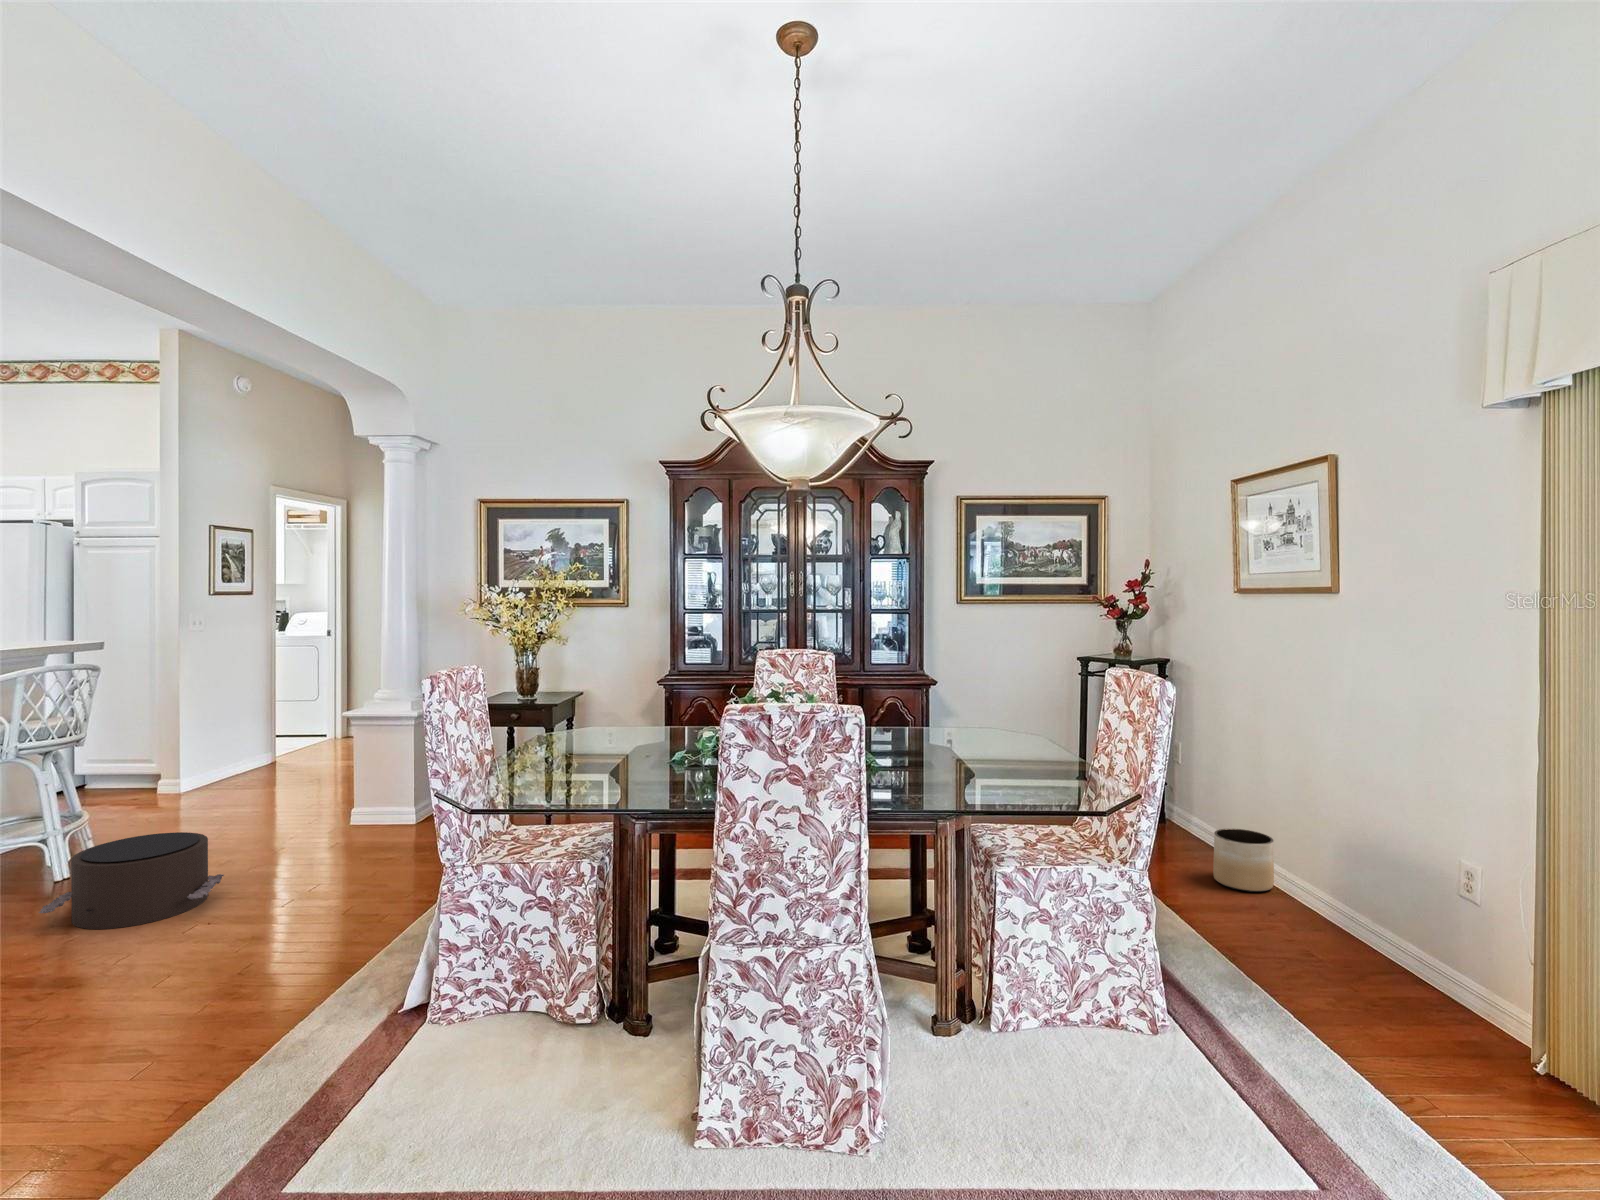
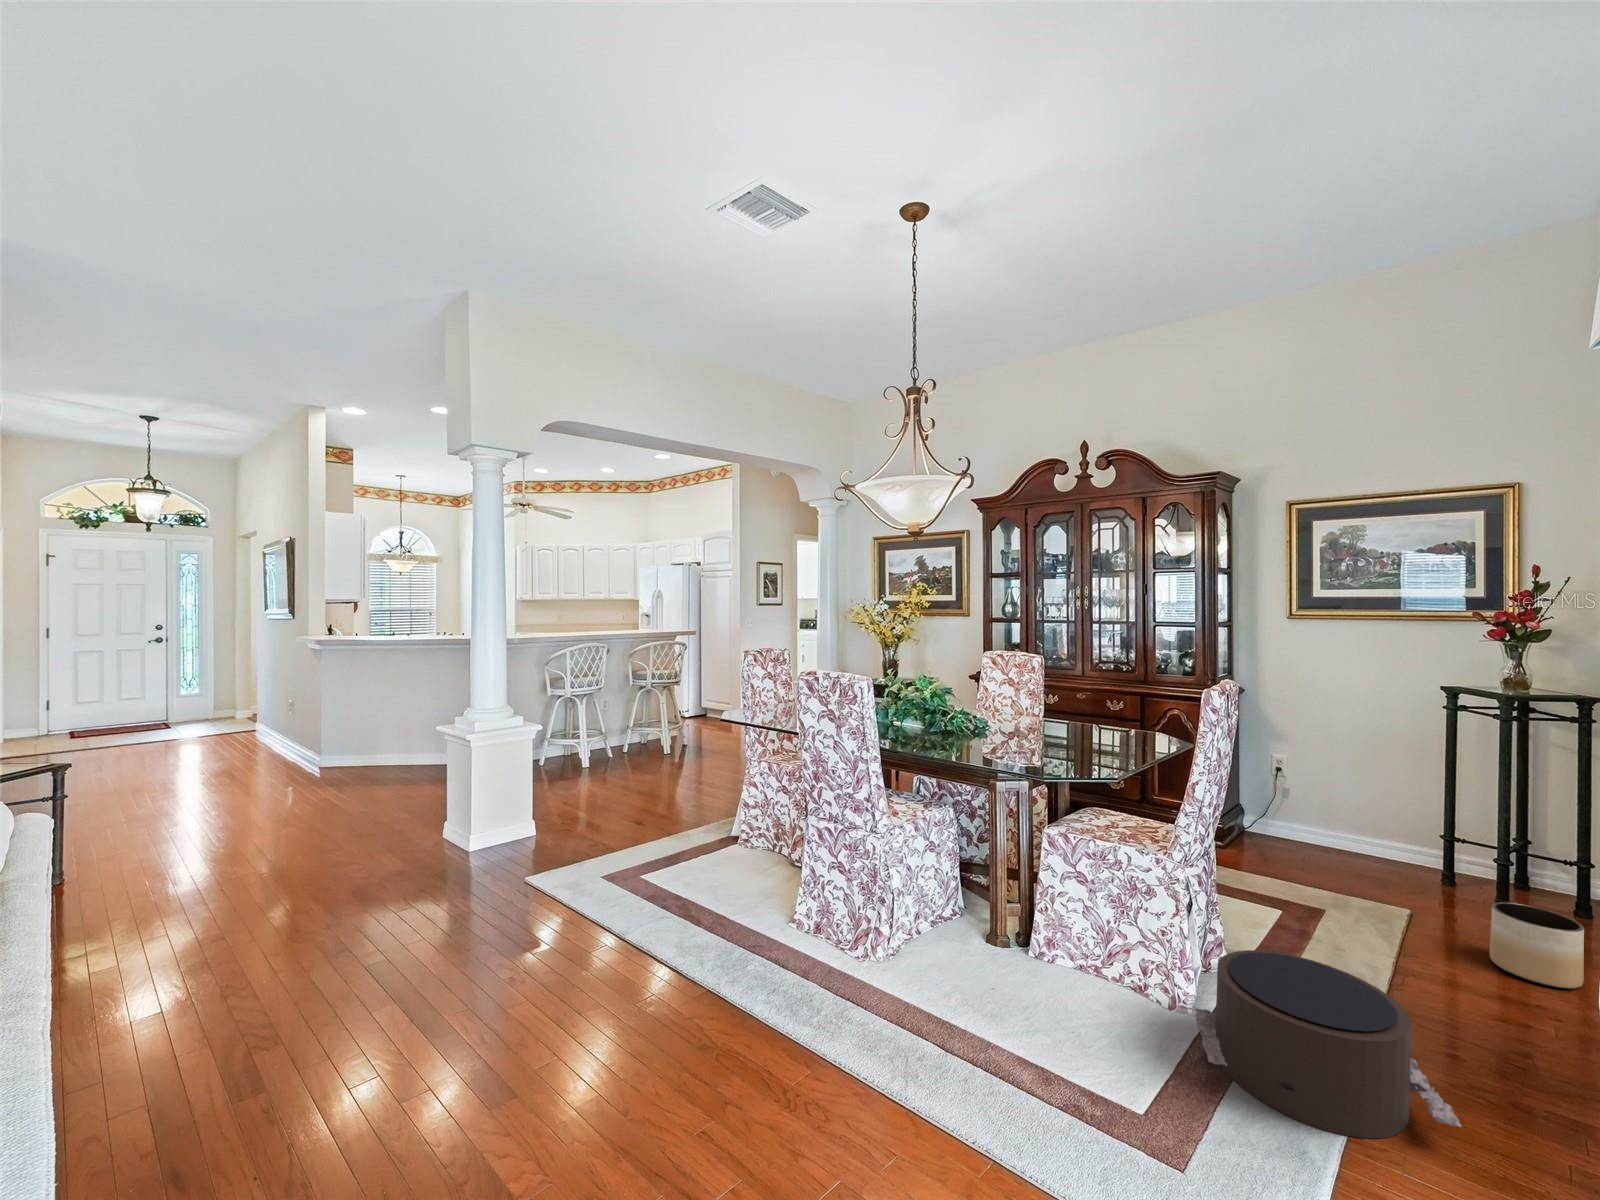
pouf: present [39,832,224,929] -> present [1195,950,1461,1138]

